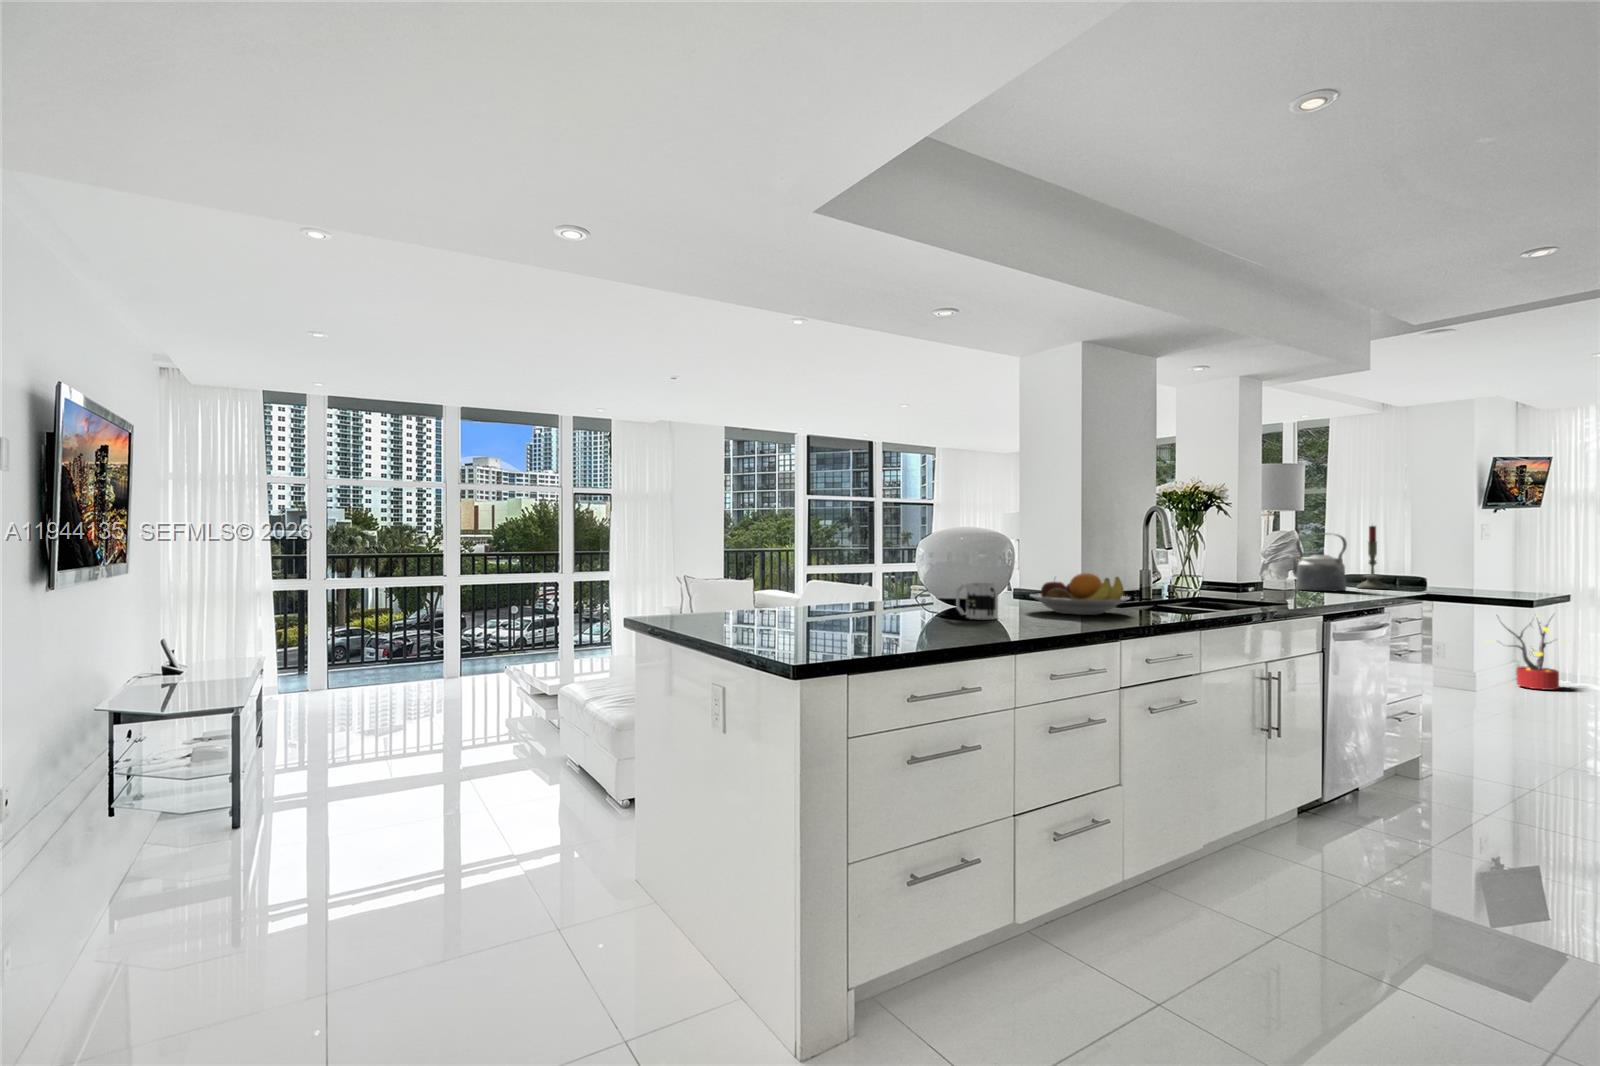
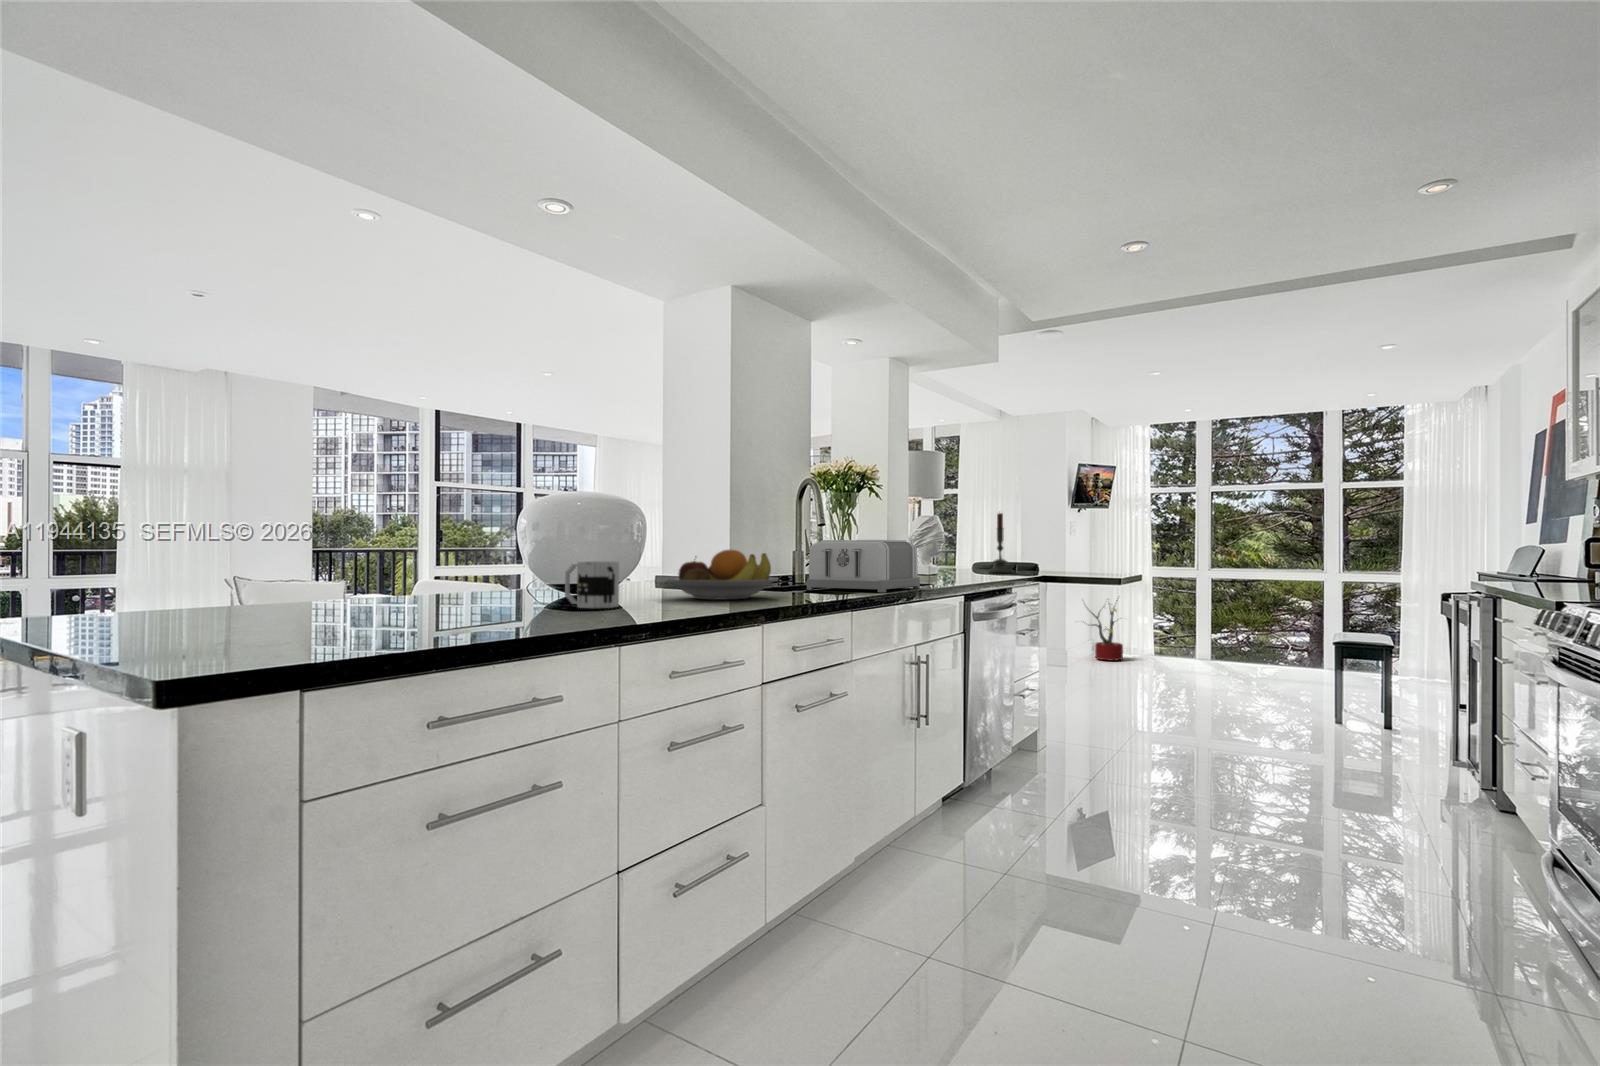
kettle: present [1289,533,1347,591] -> none [932,519,981,575]
toaster: none [1154,561,1272,612] -> present [807,540,920,592]

